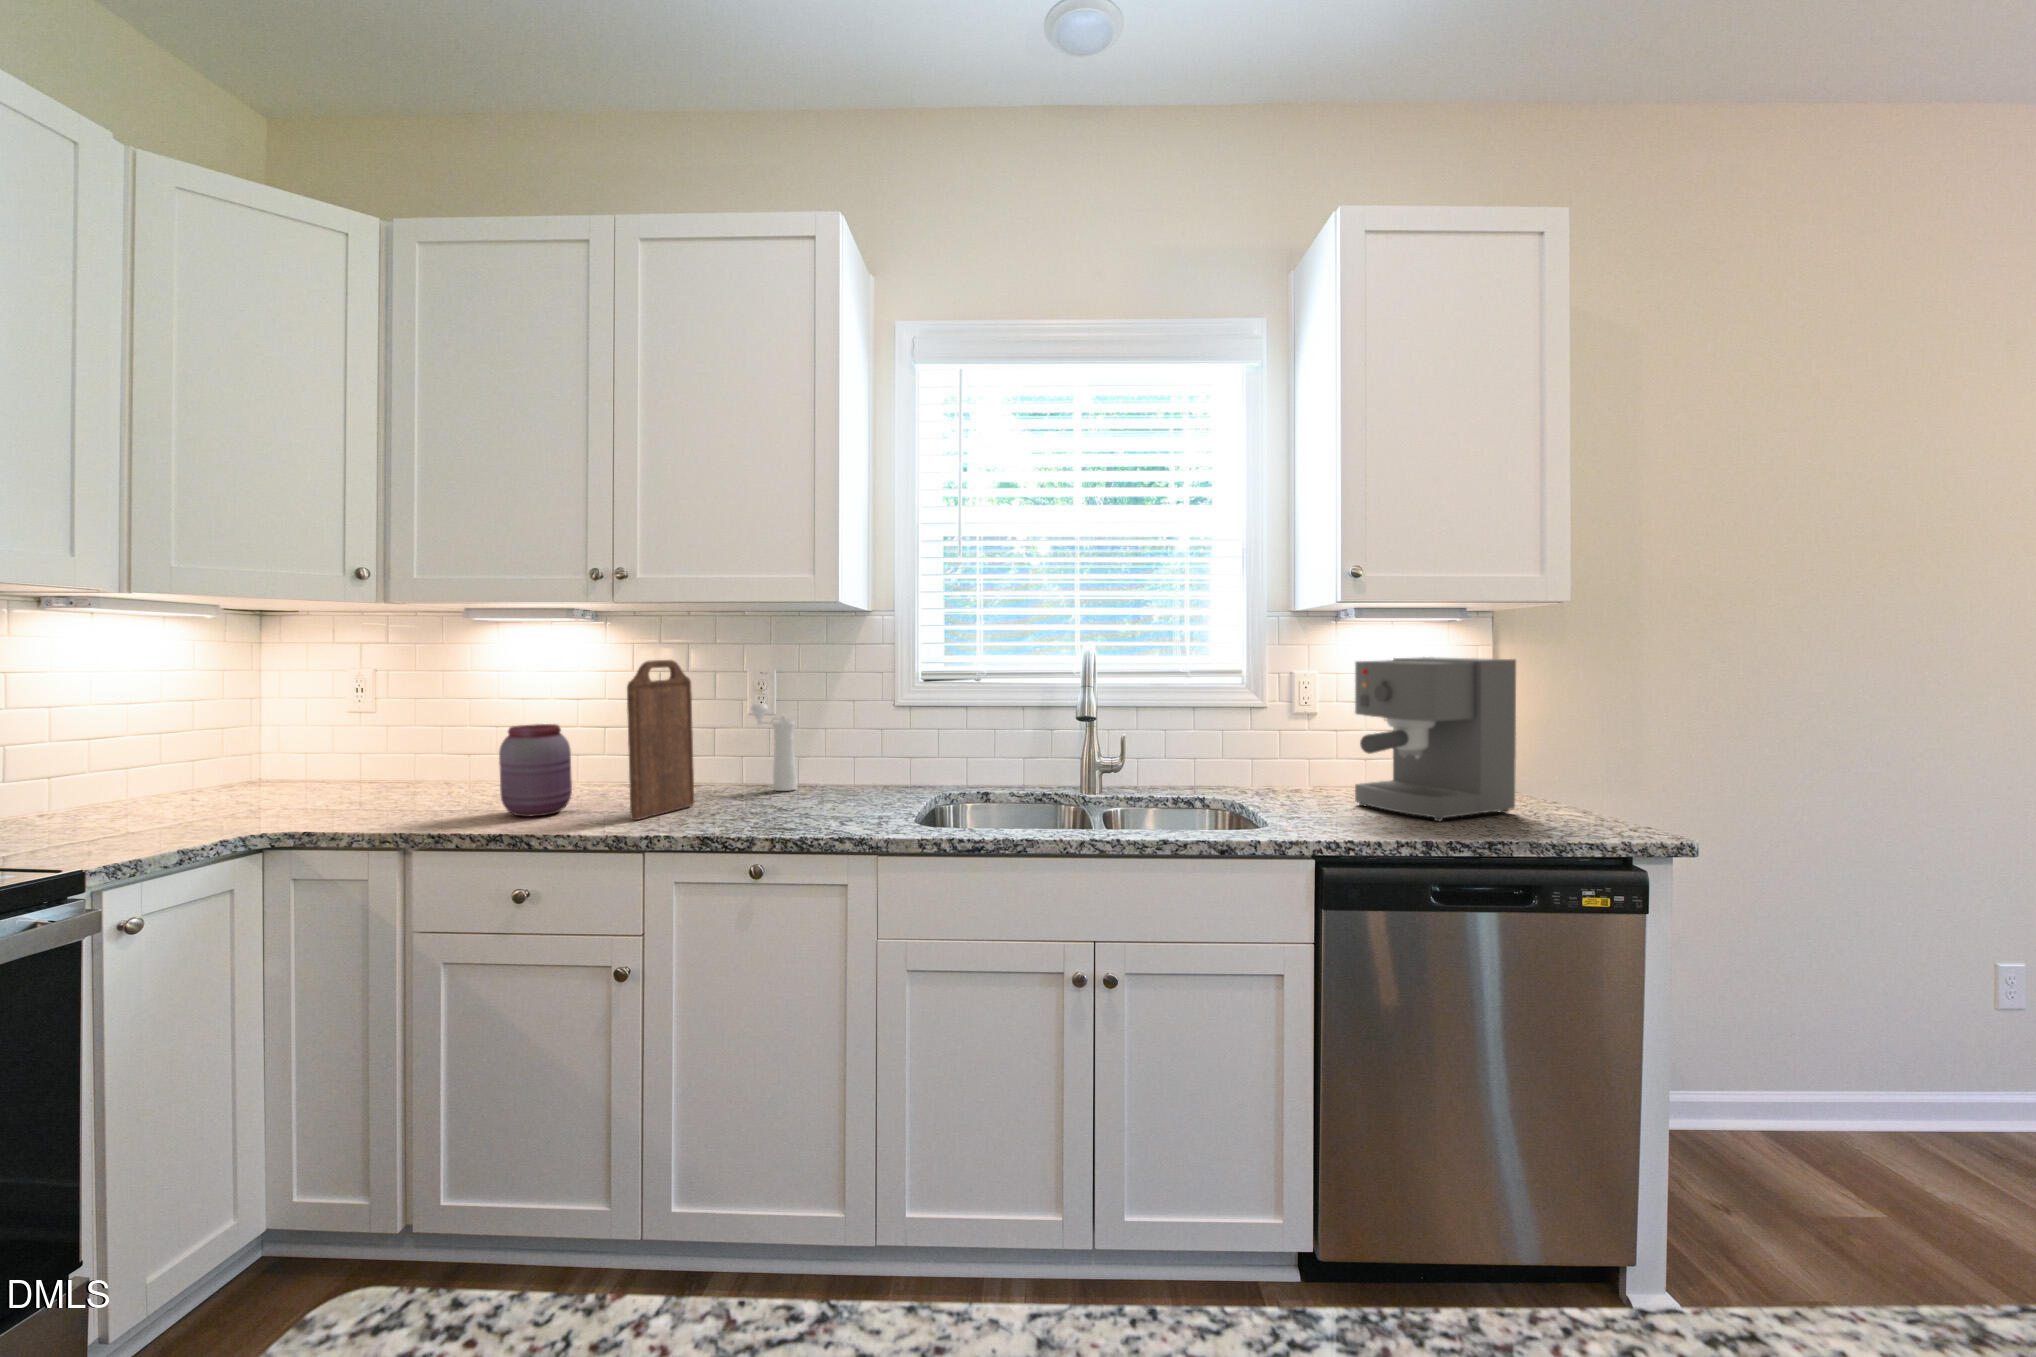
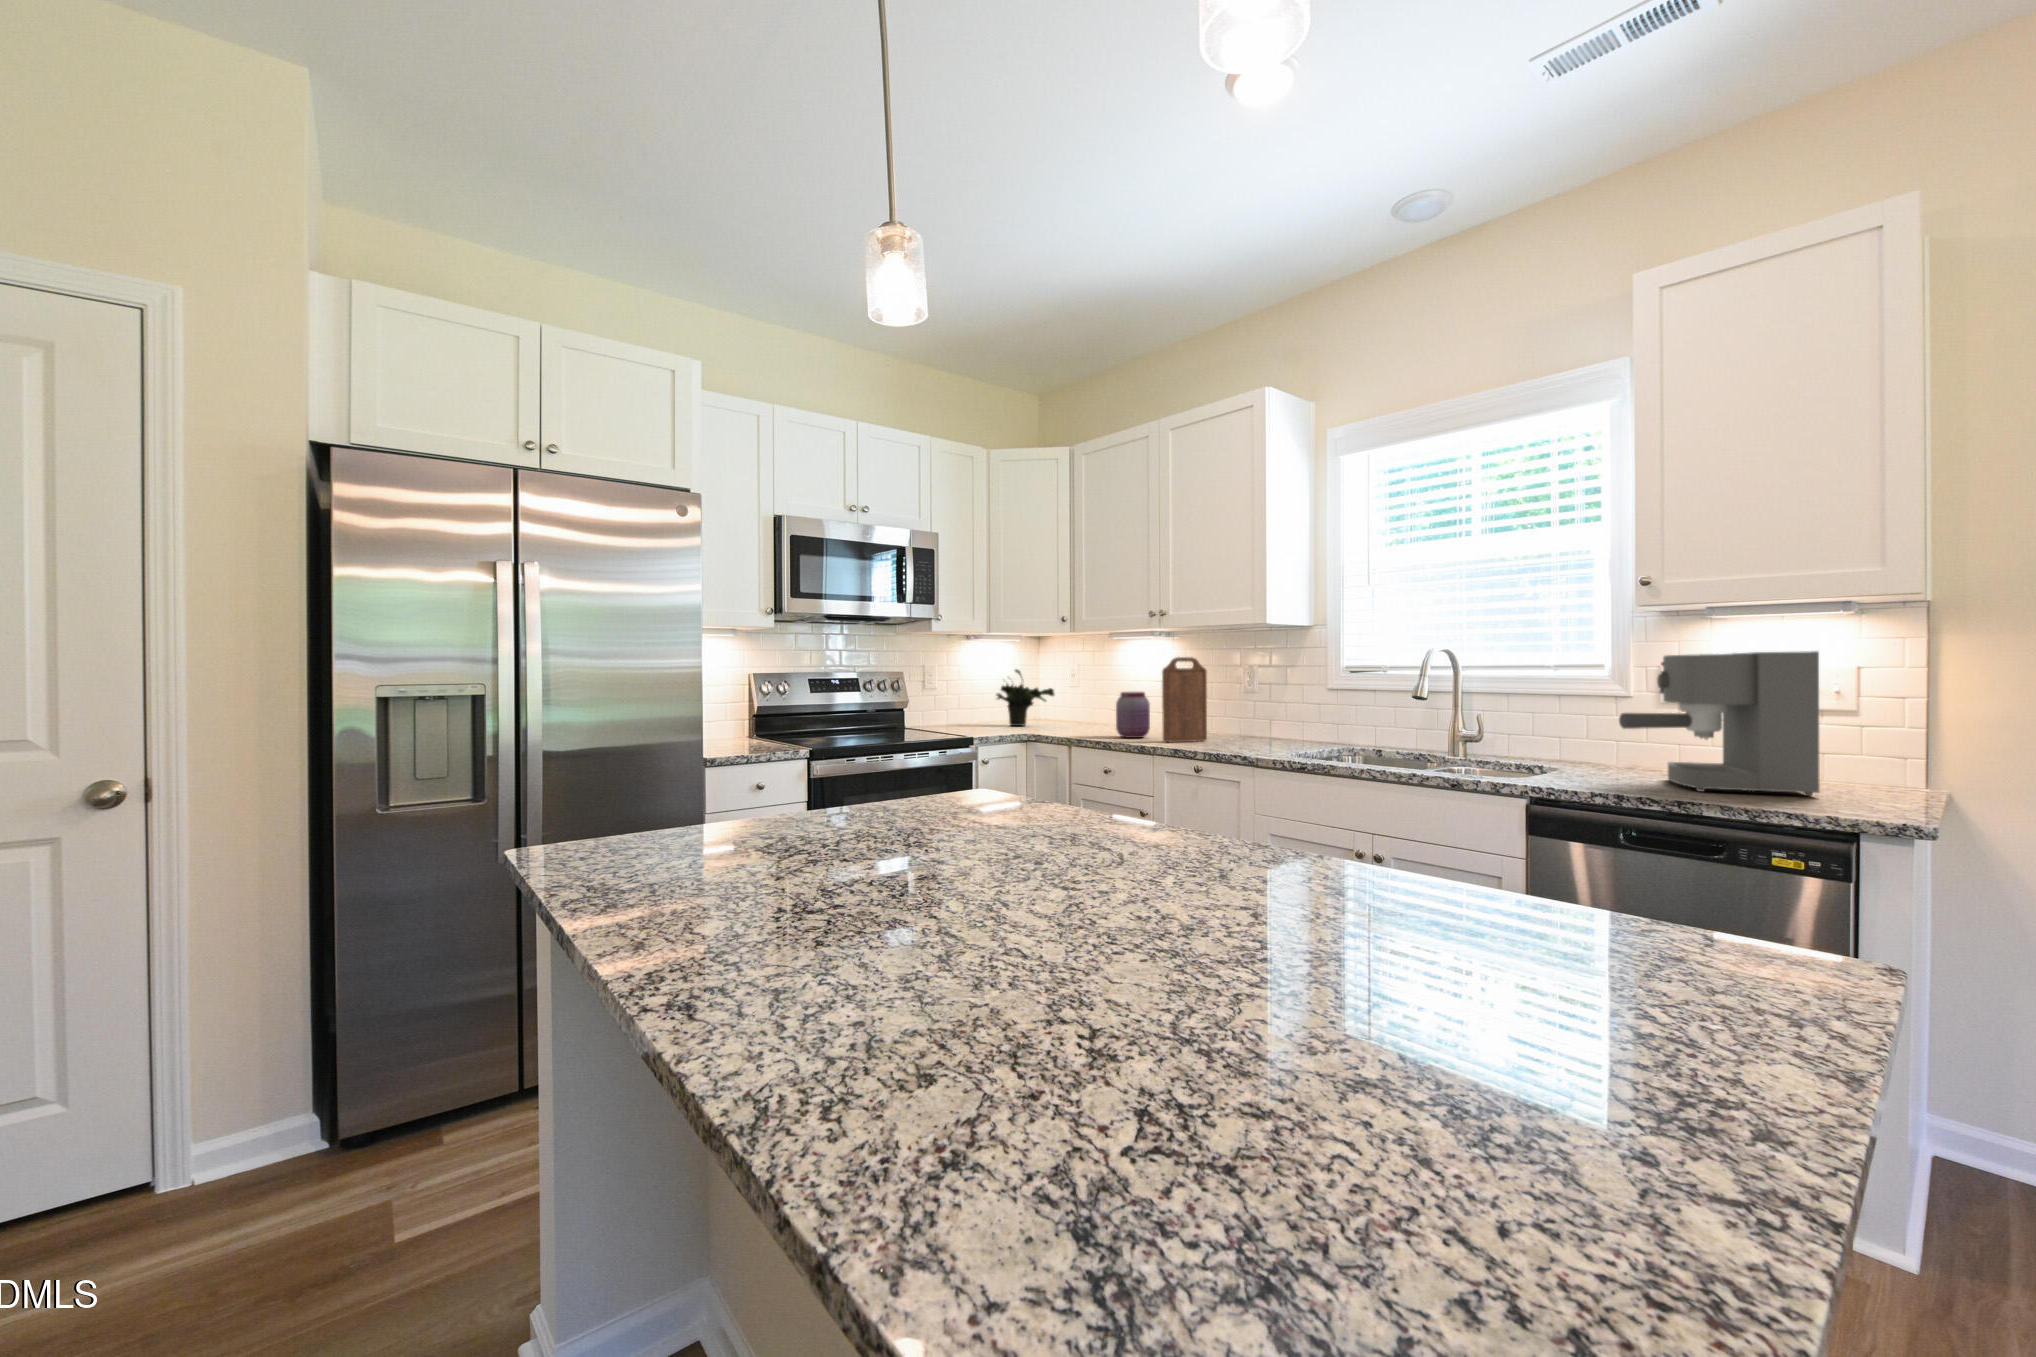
potted plant: none [107,683,279,811] -> present [997,669,1054,726]
pepper mill: present [751,703,797,791] -> none [1262,687,1281,741]

